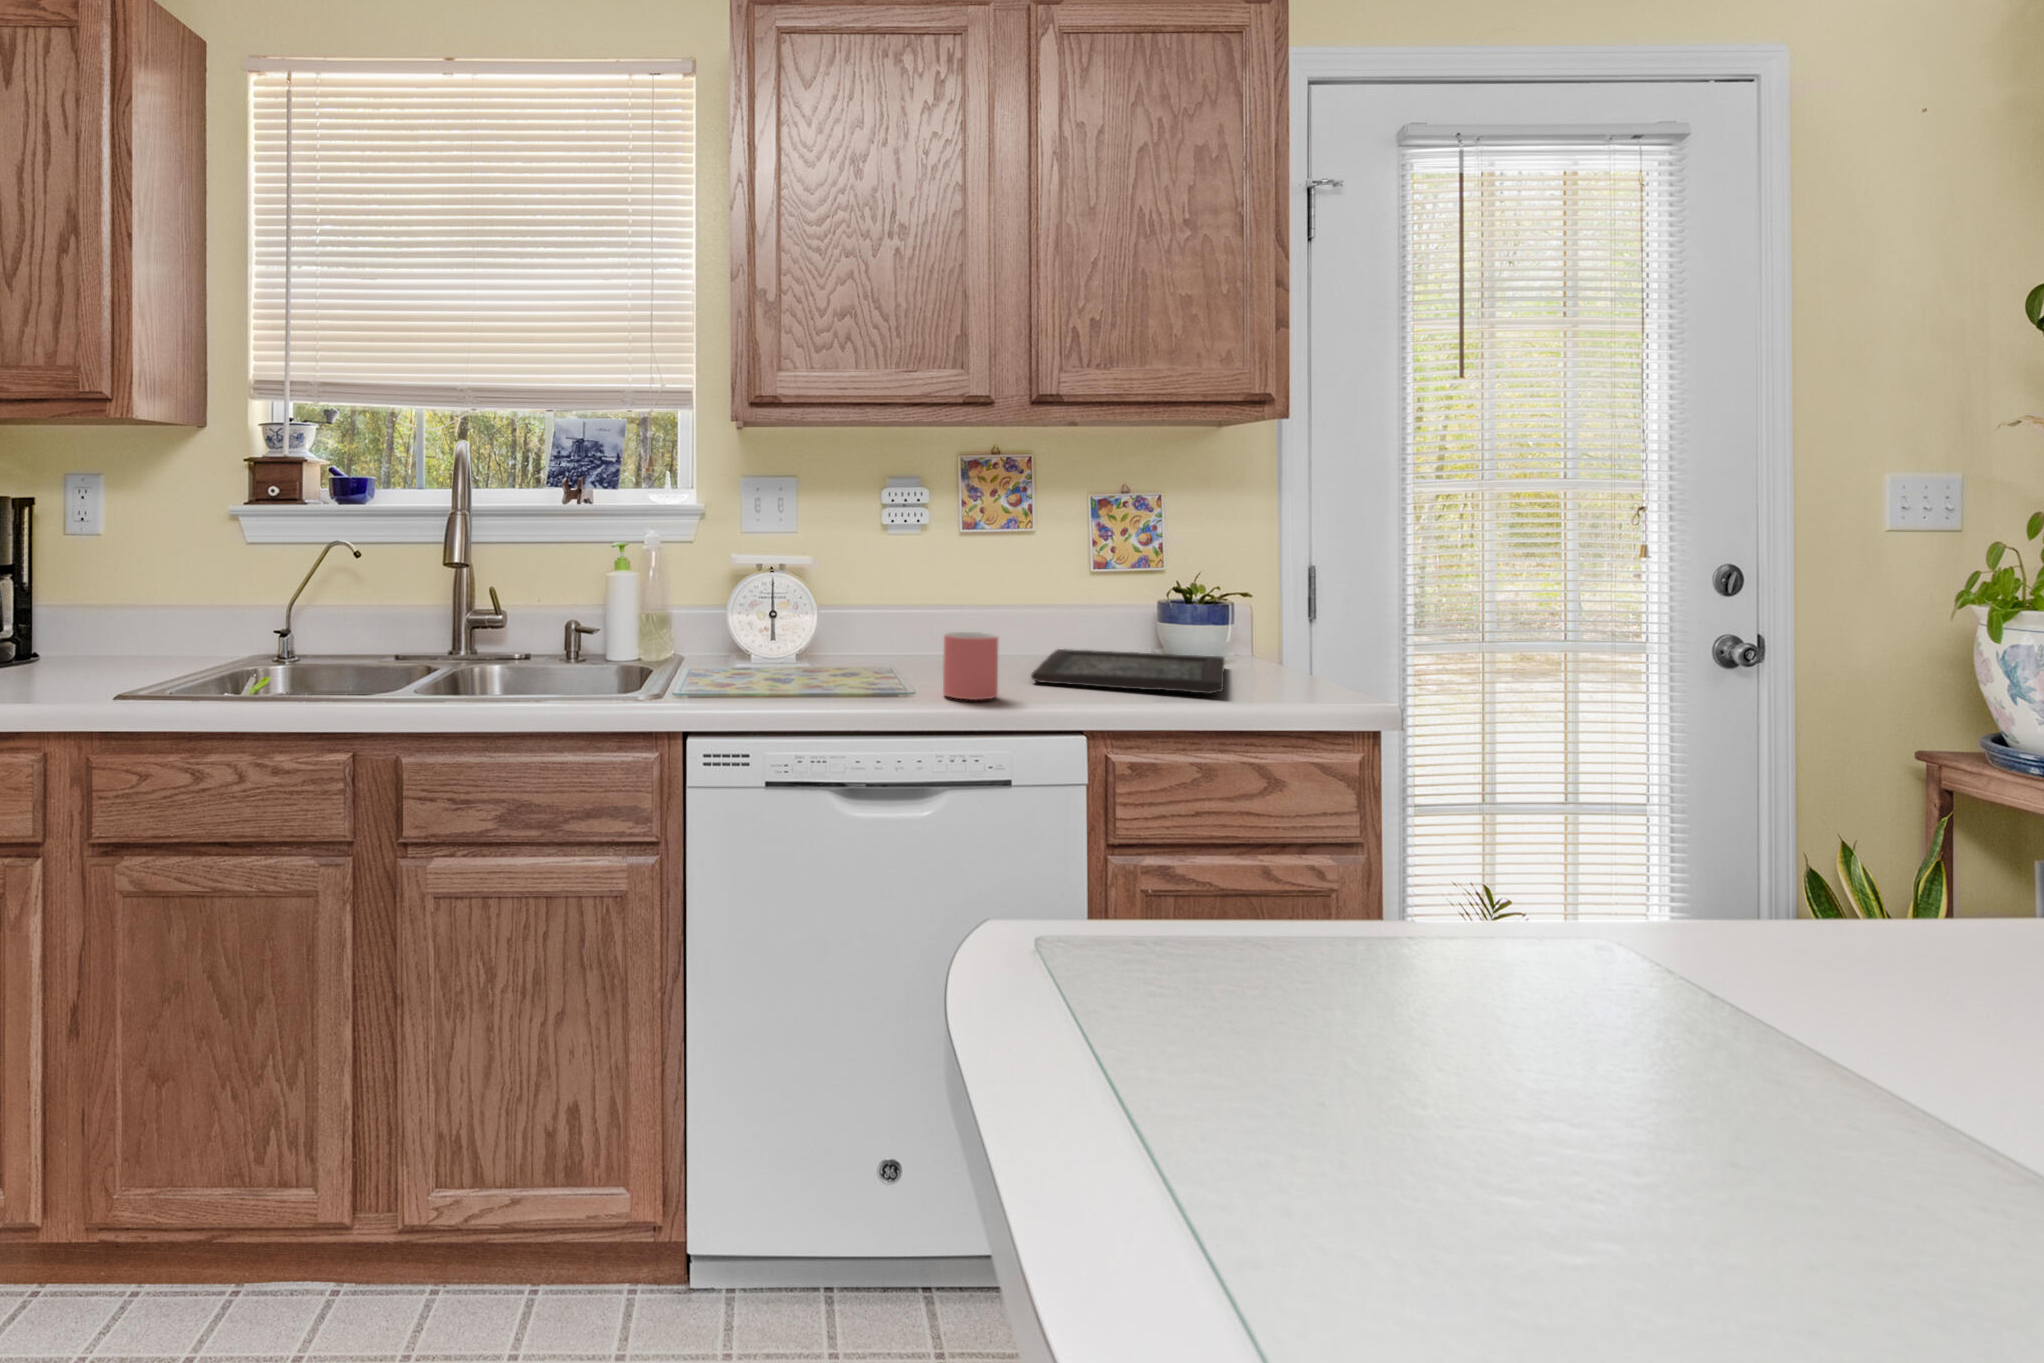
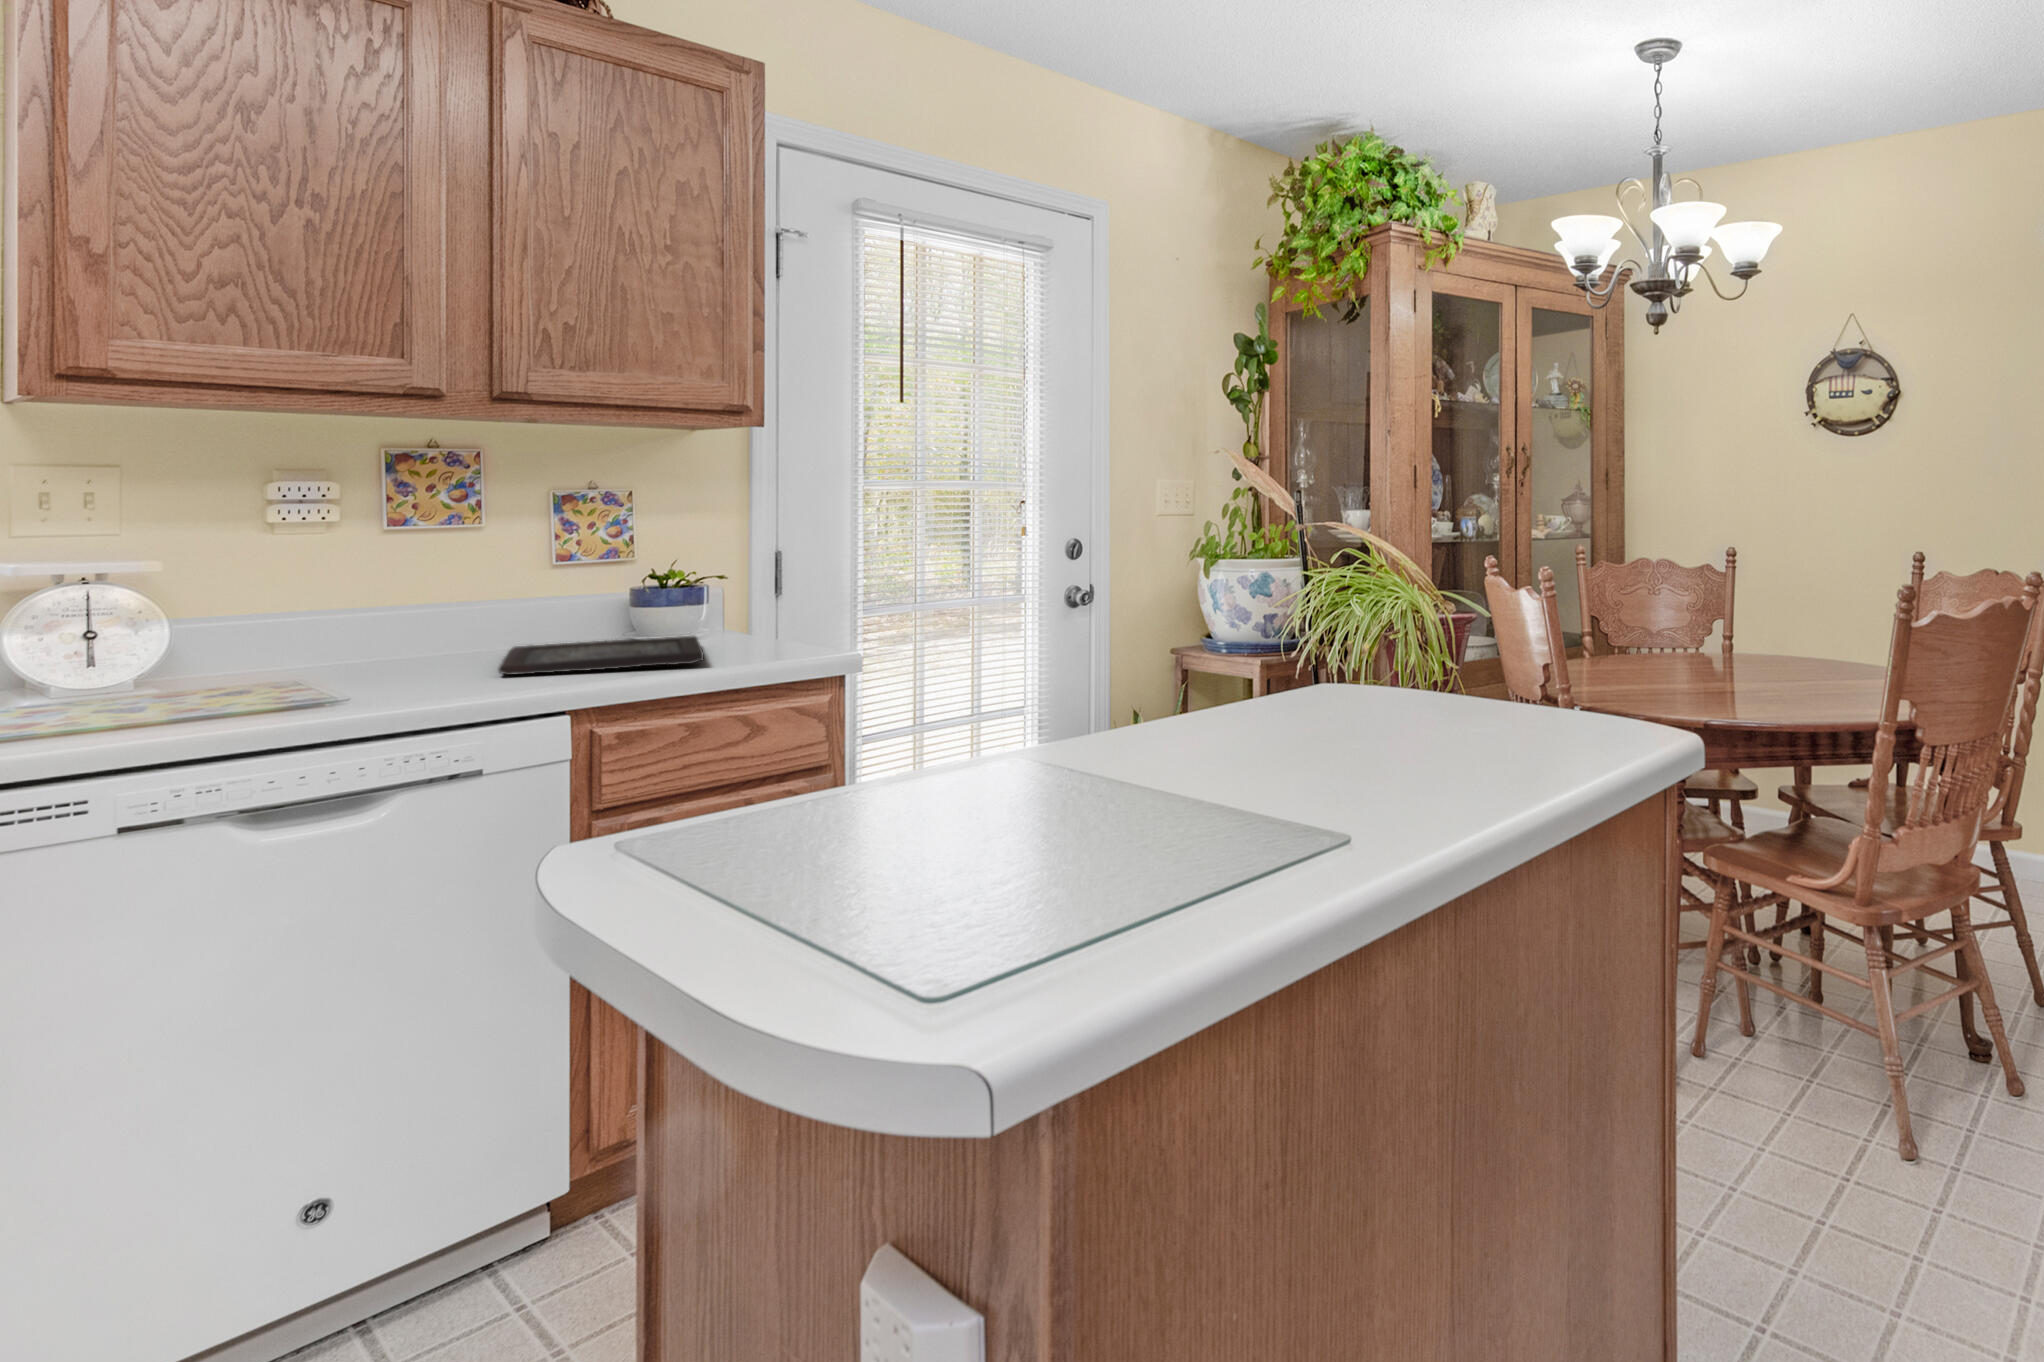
mug: present [943,632,998,700] -> none [399,629,469,697]

